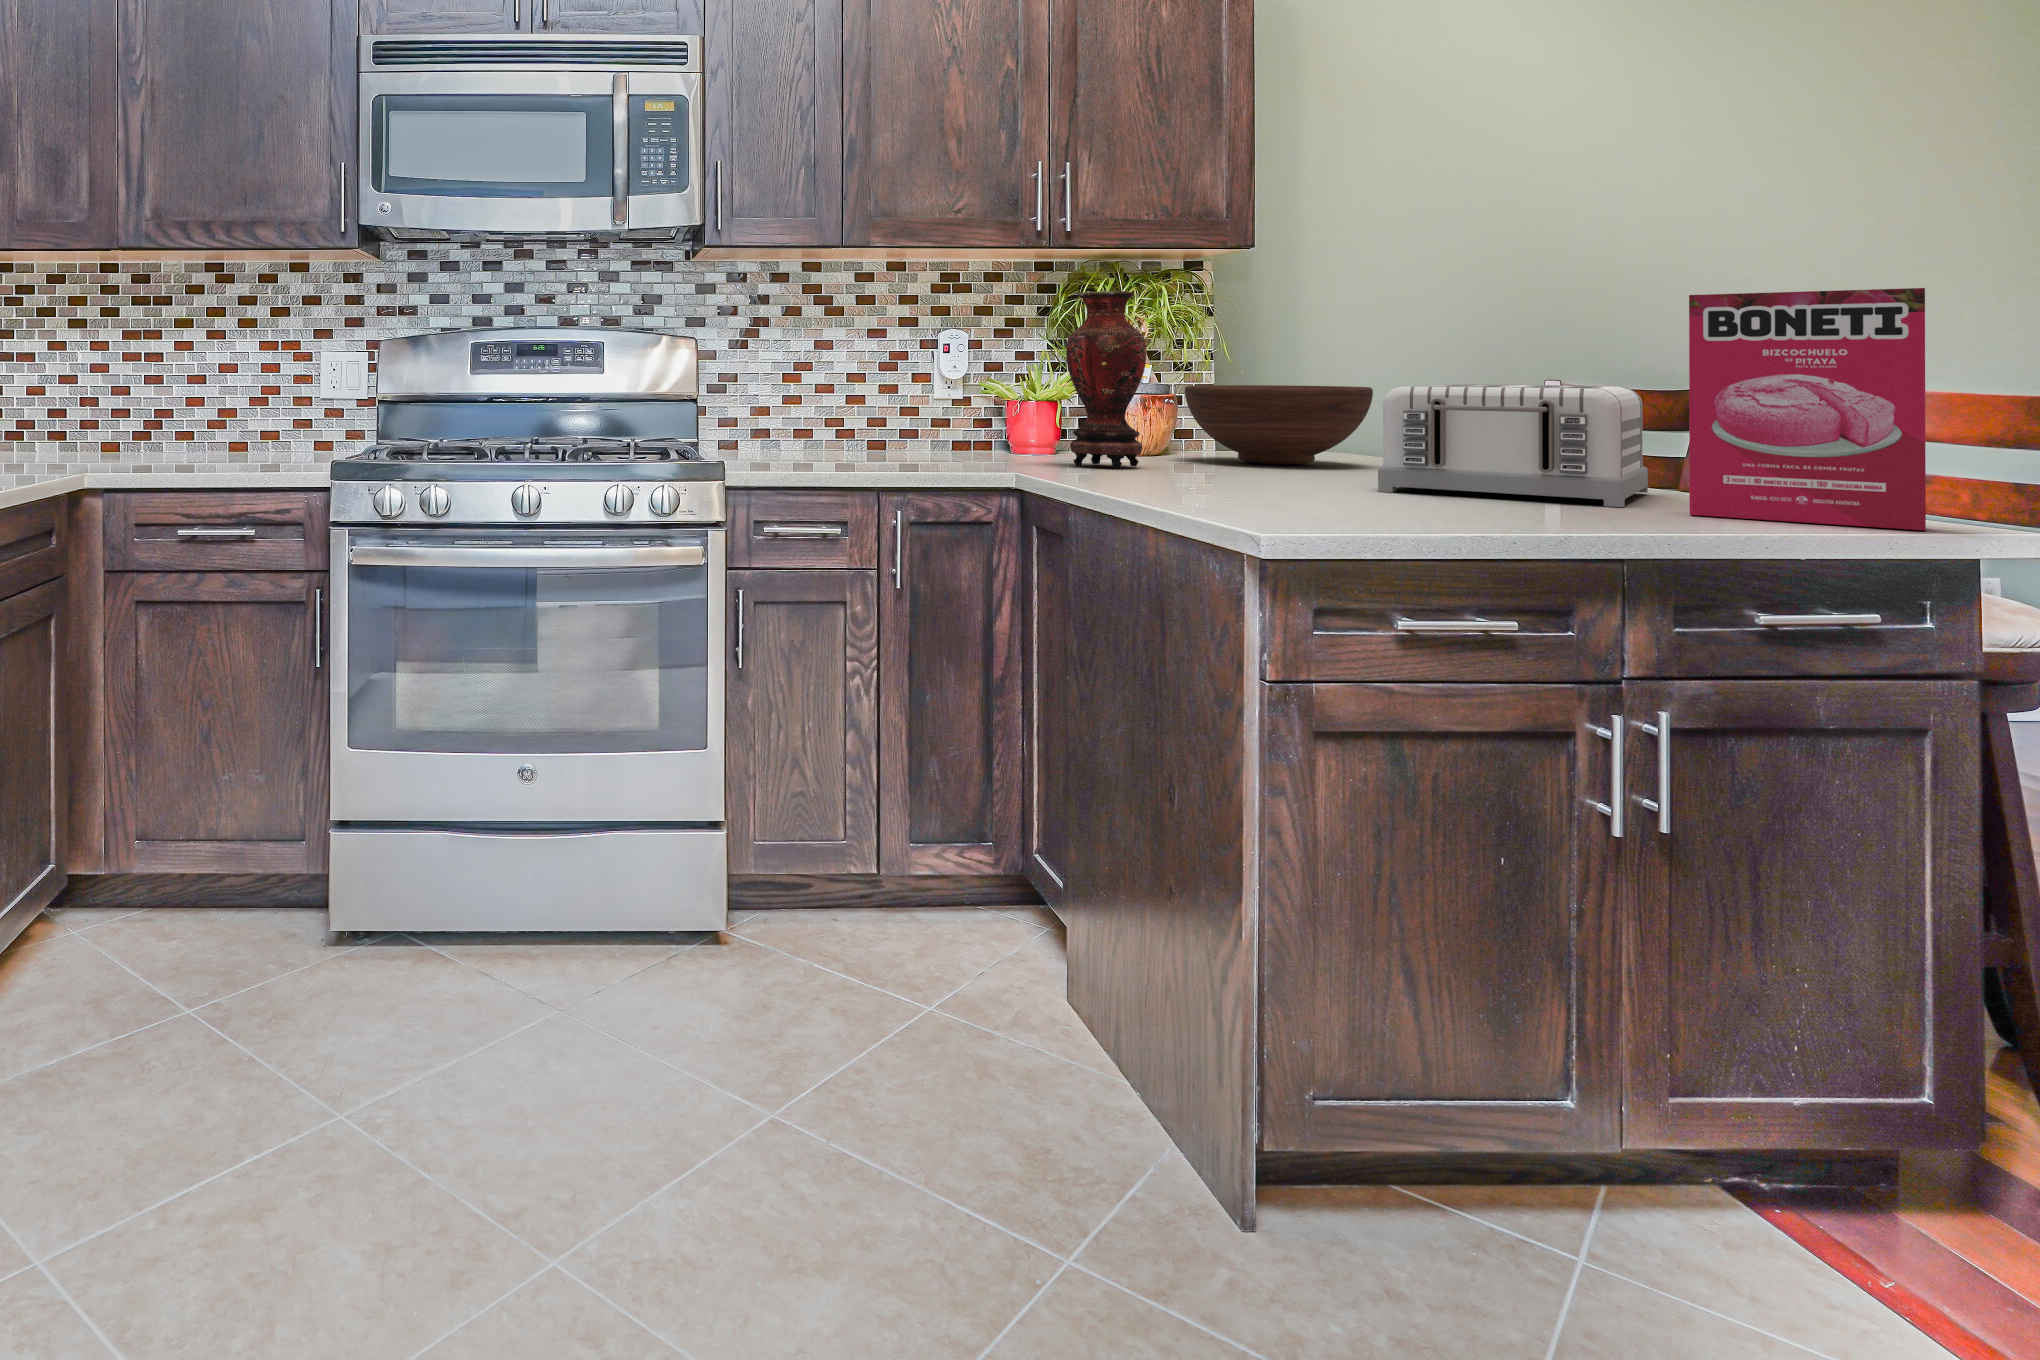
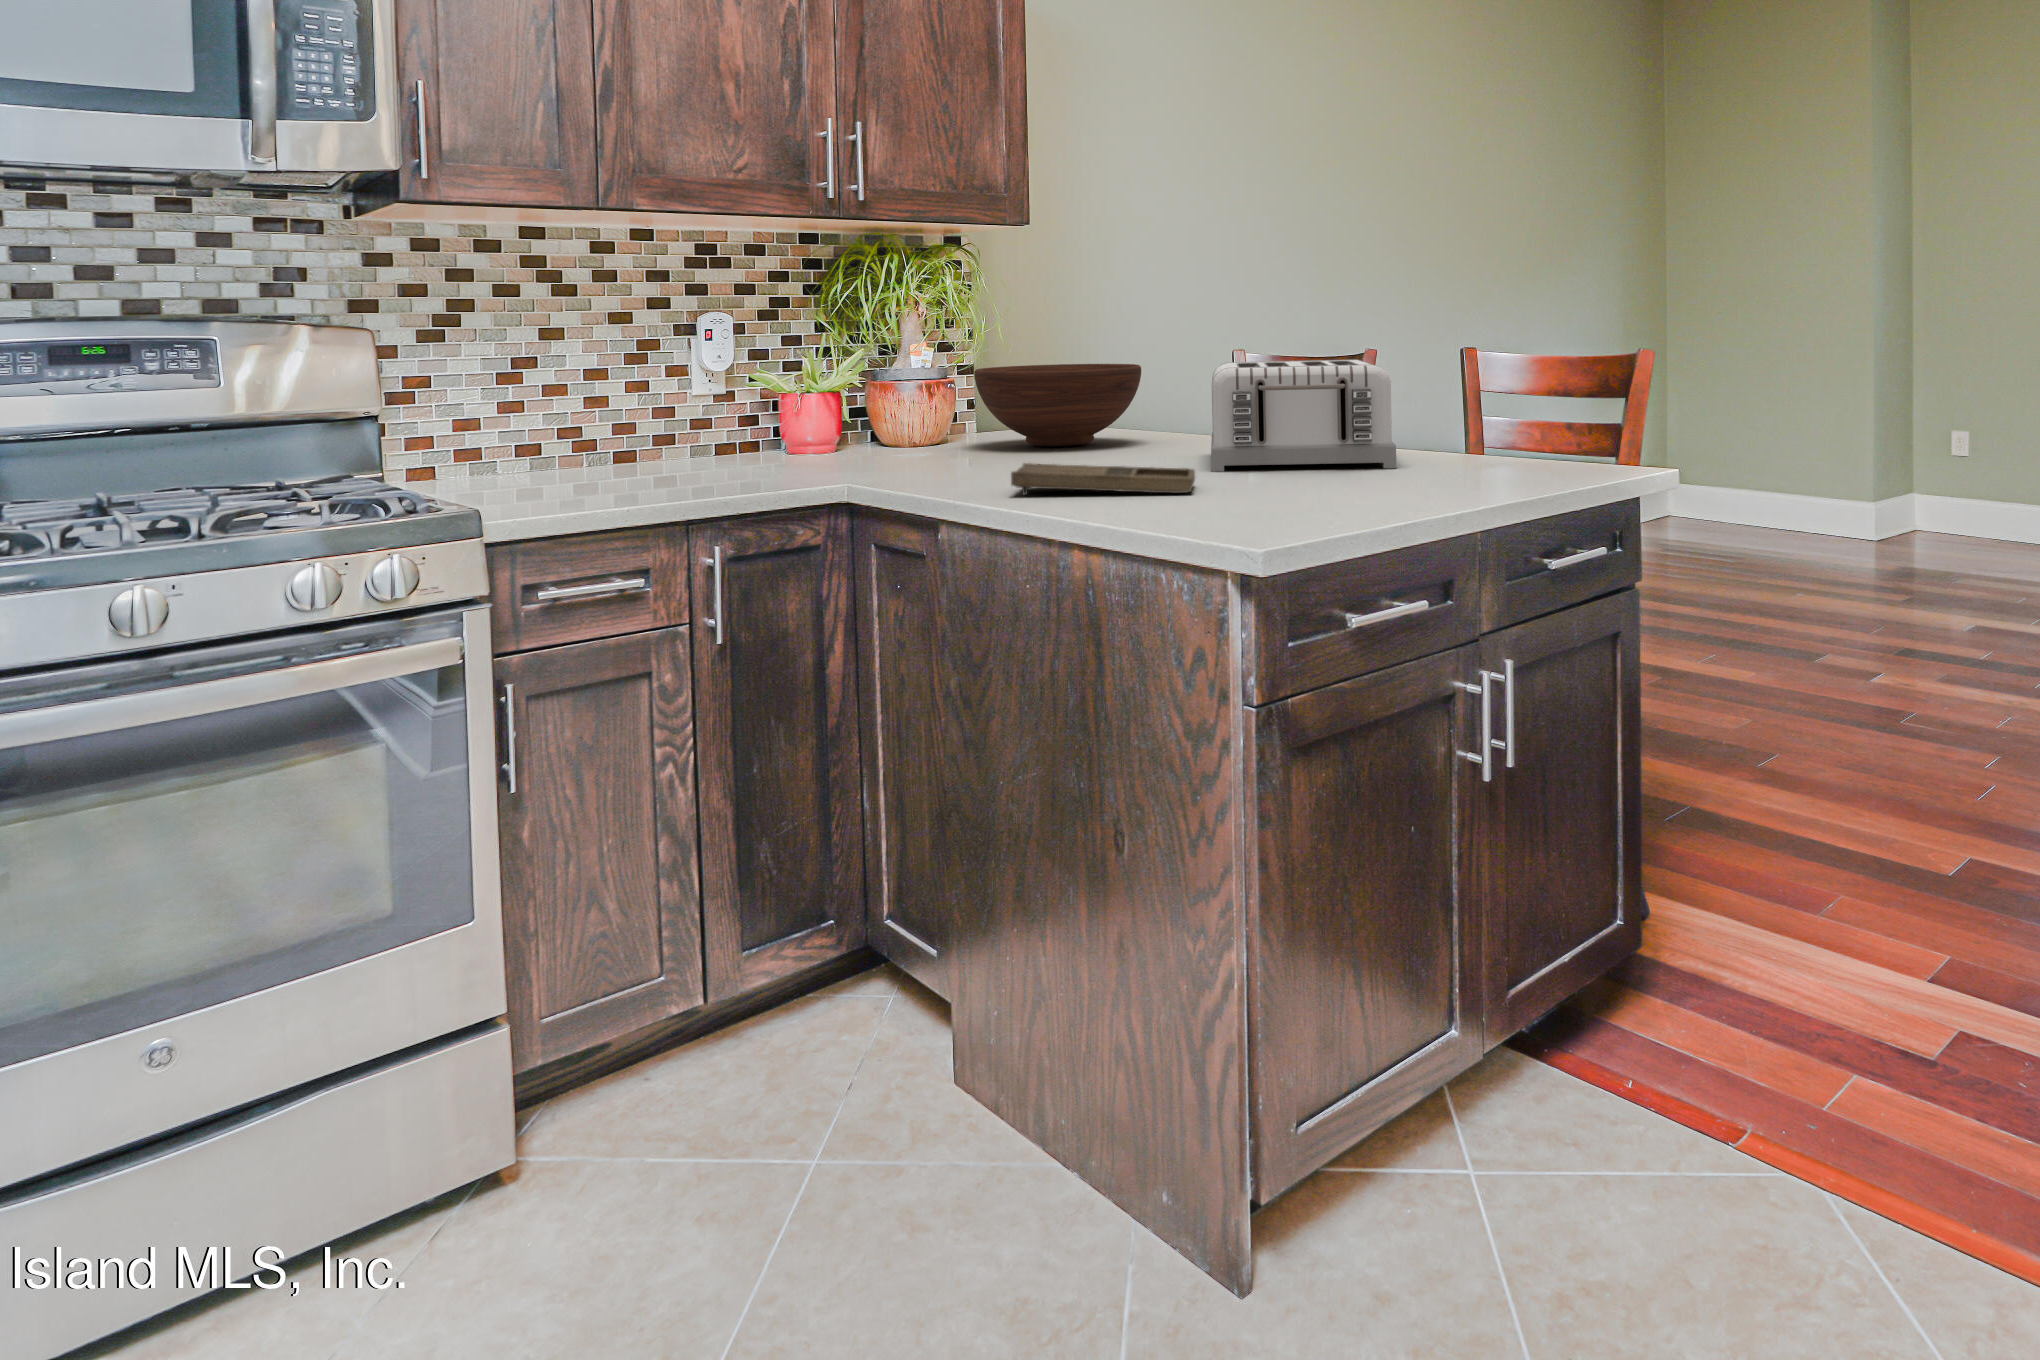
cereal box: present [1689,288,1926,530] -> none [1442,281,1589,471]
vase: present [1066,291,1146,469] -> none [884,271,967,468]
tray: none [1118,463,1323,501] -> present [1011,463,1195,495]

